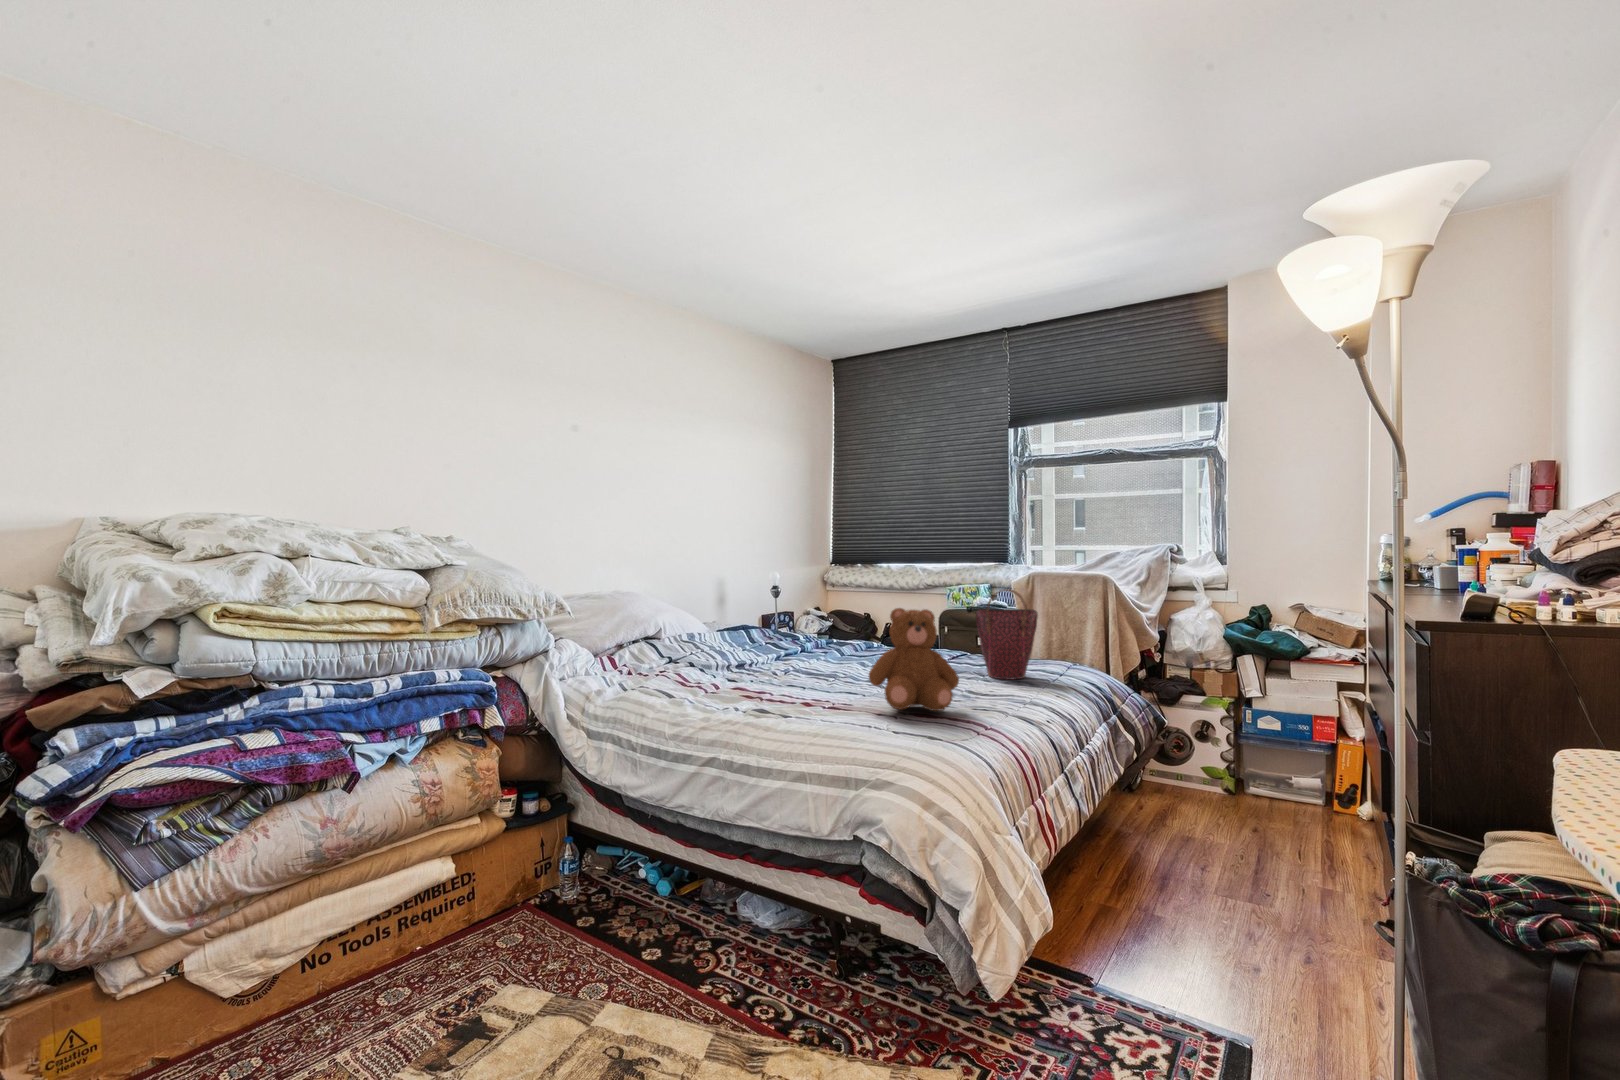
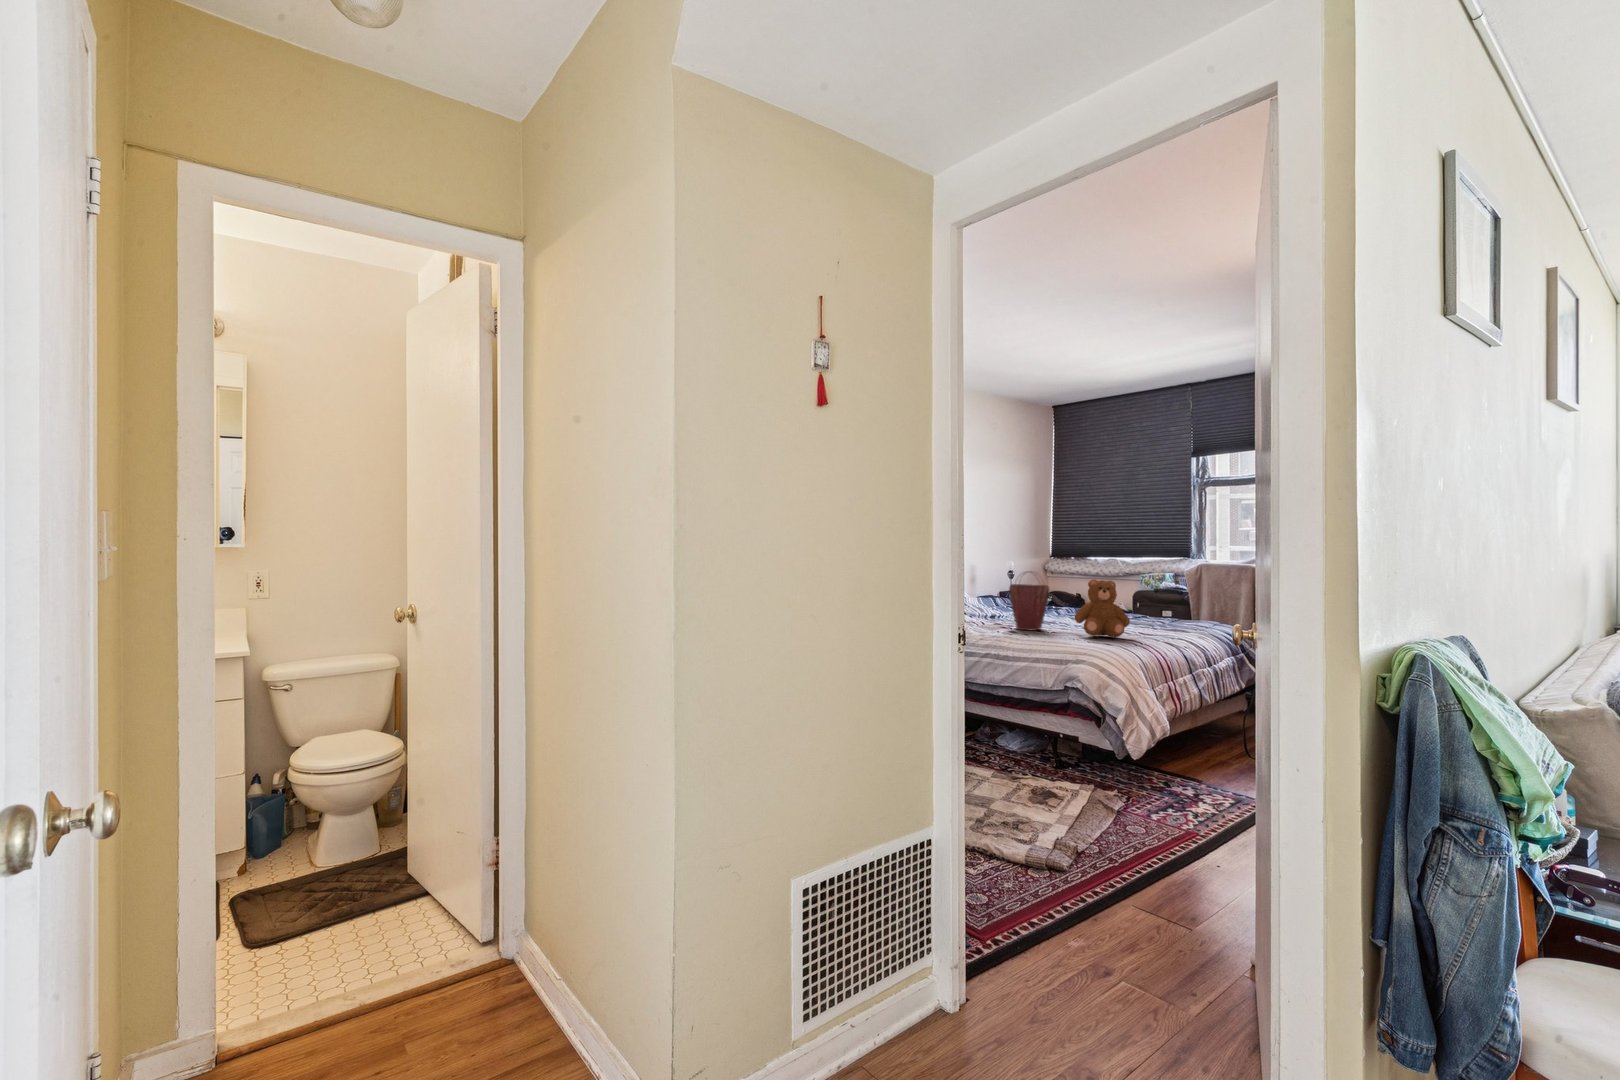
handbag: present [976,589,1038,680] -> present [1009,571,1049,630]

